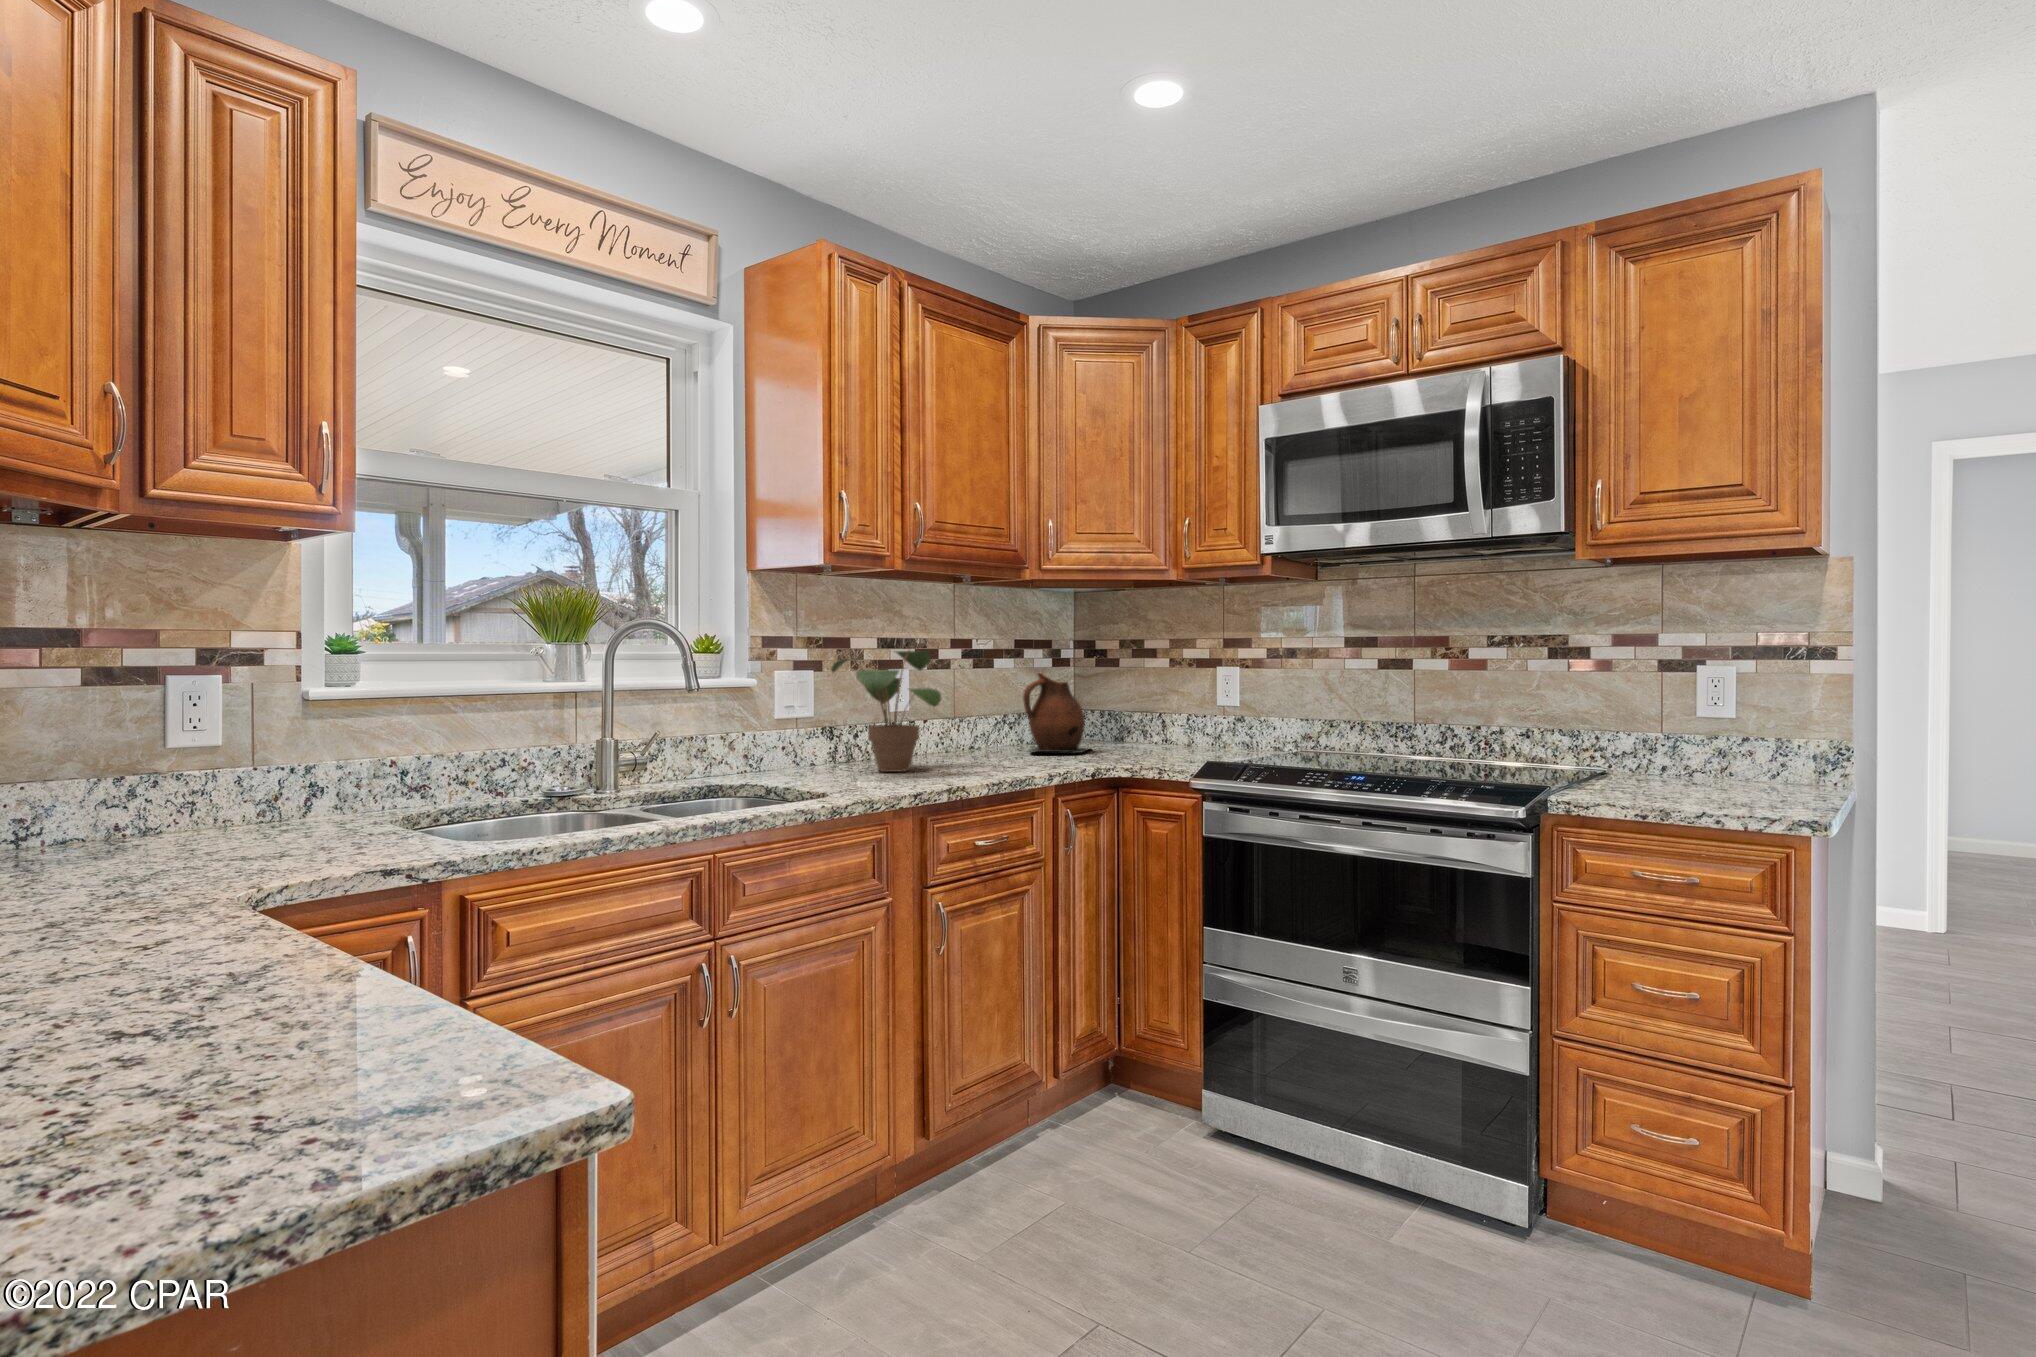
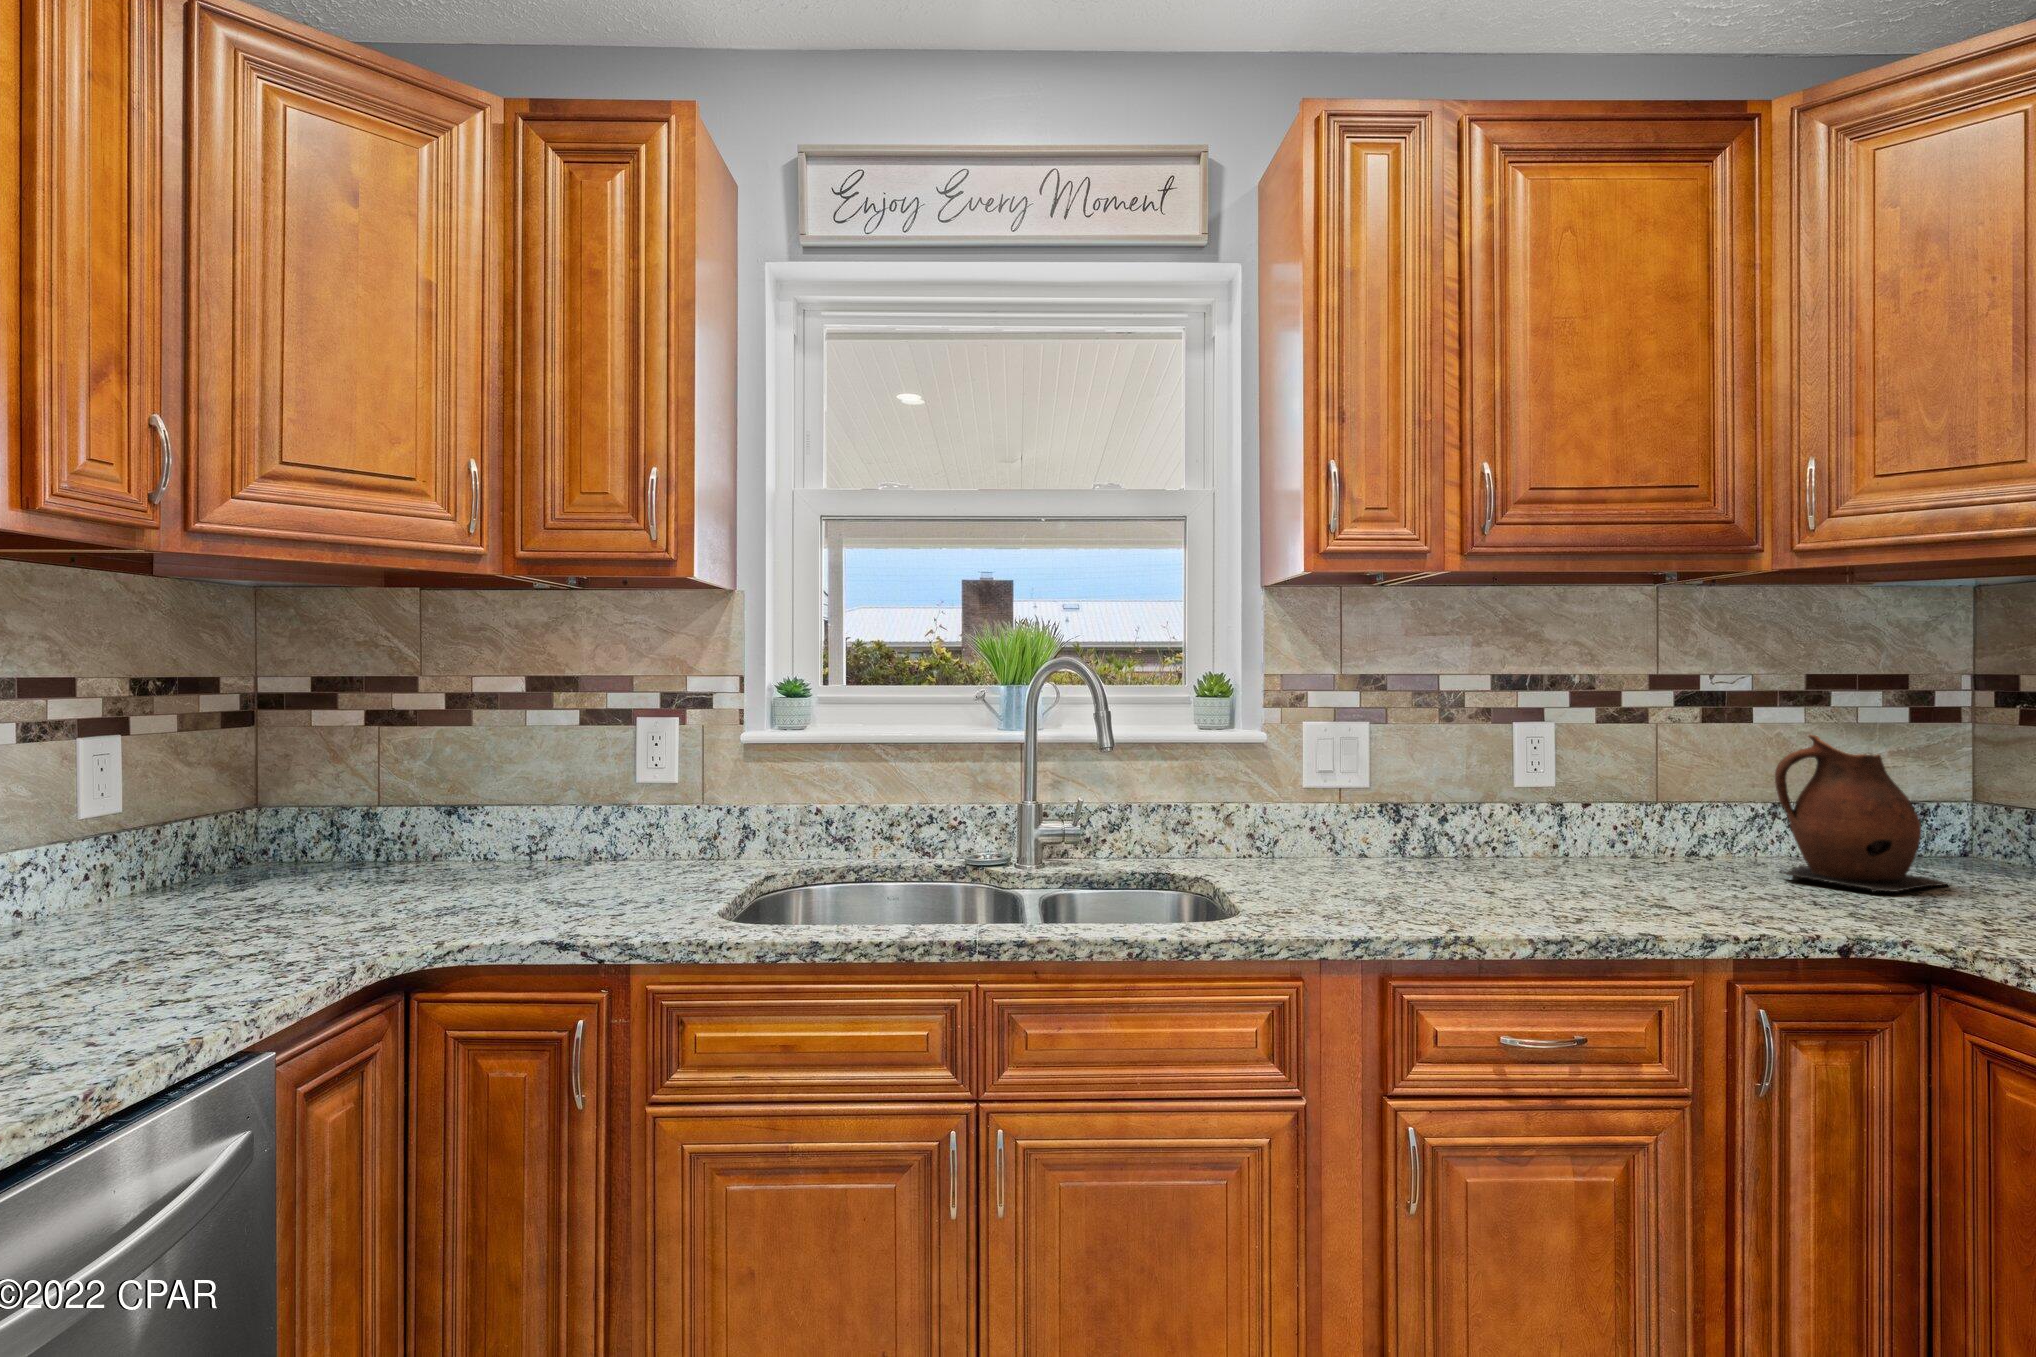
potted plant: present [831,650,941,772] -> none [1388,692,1558,883]

